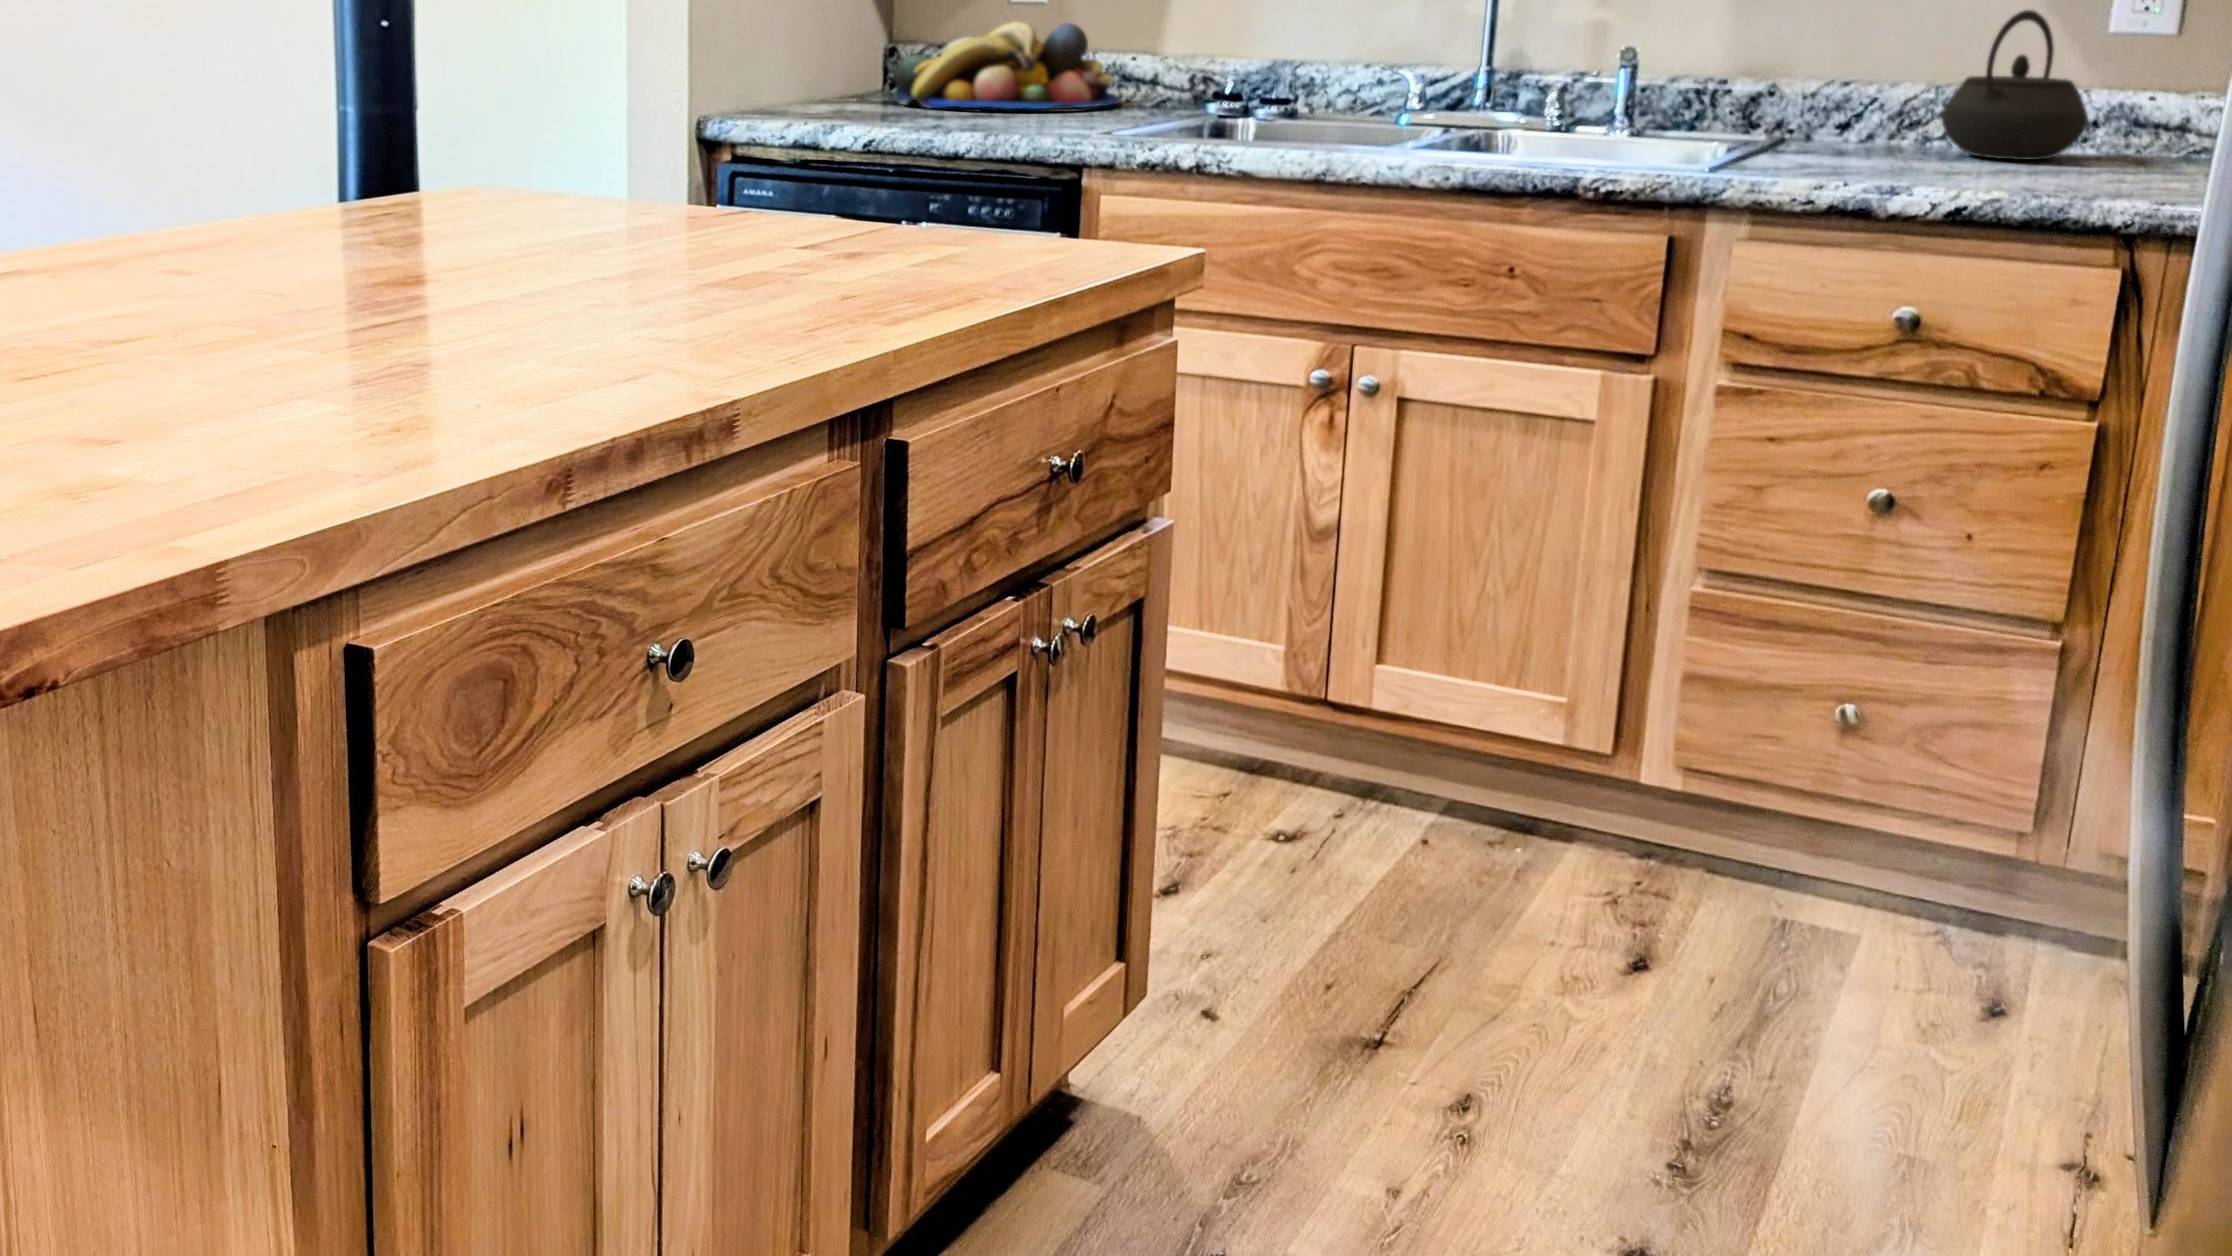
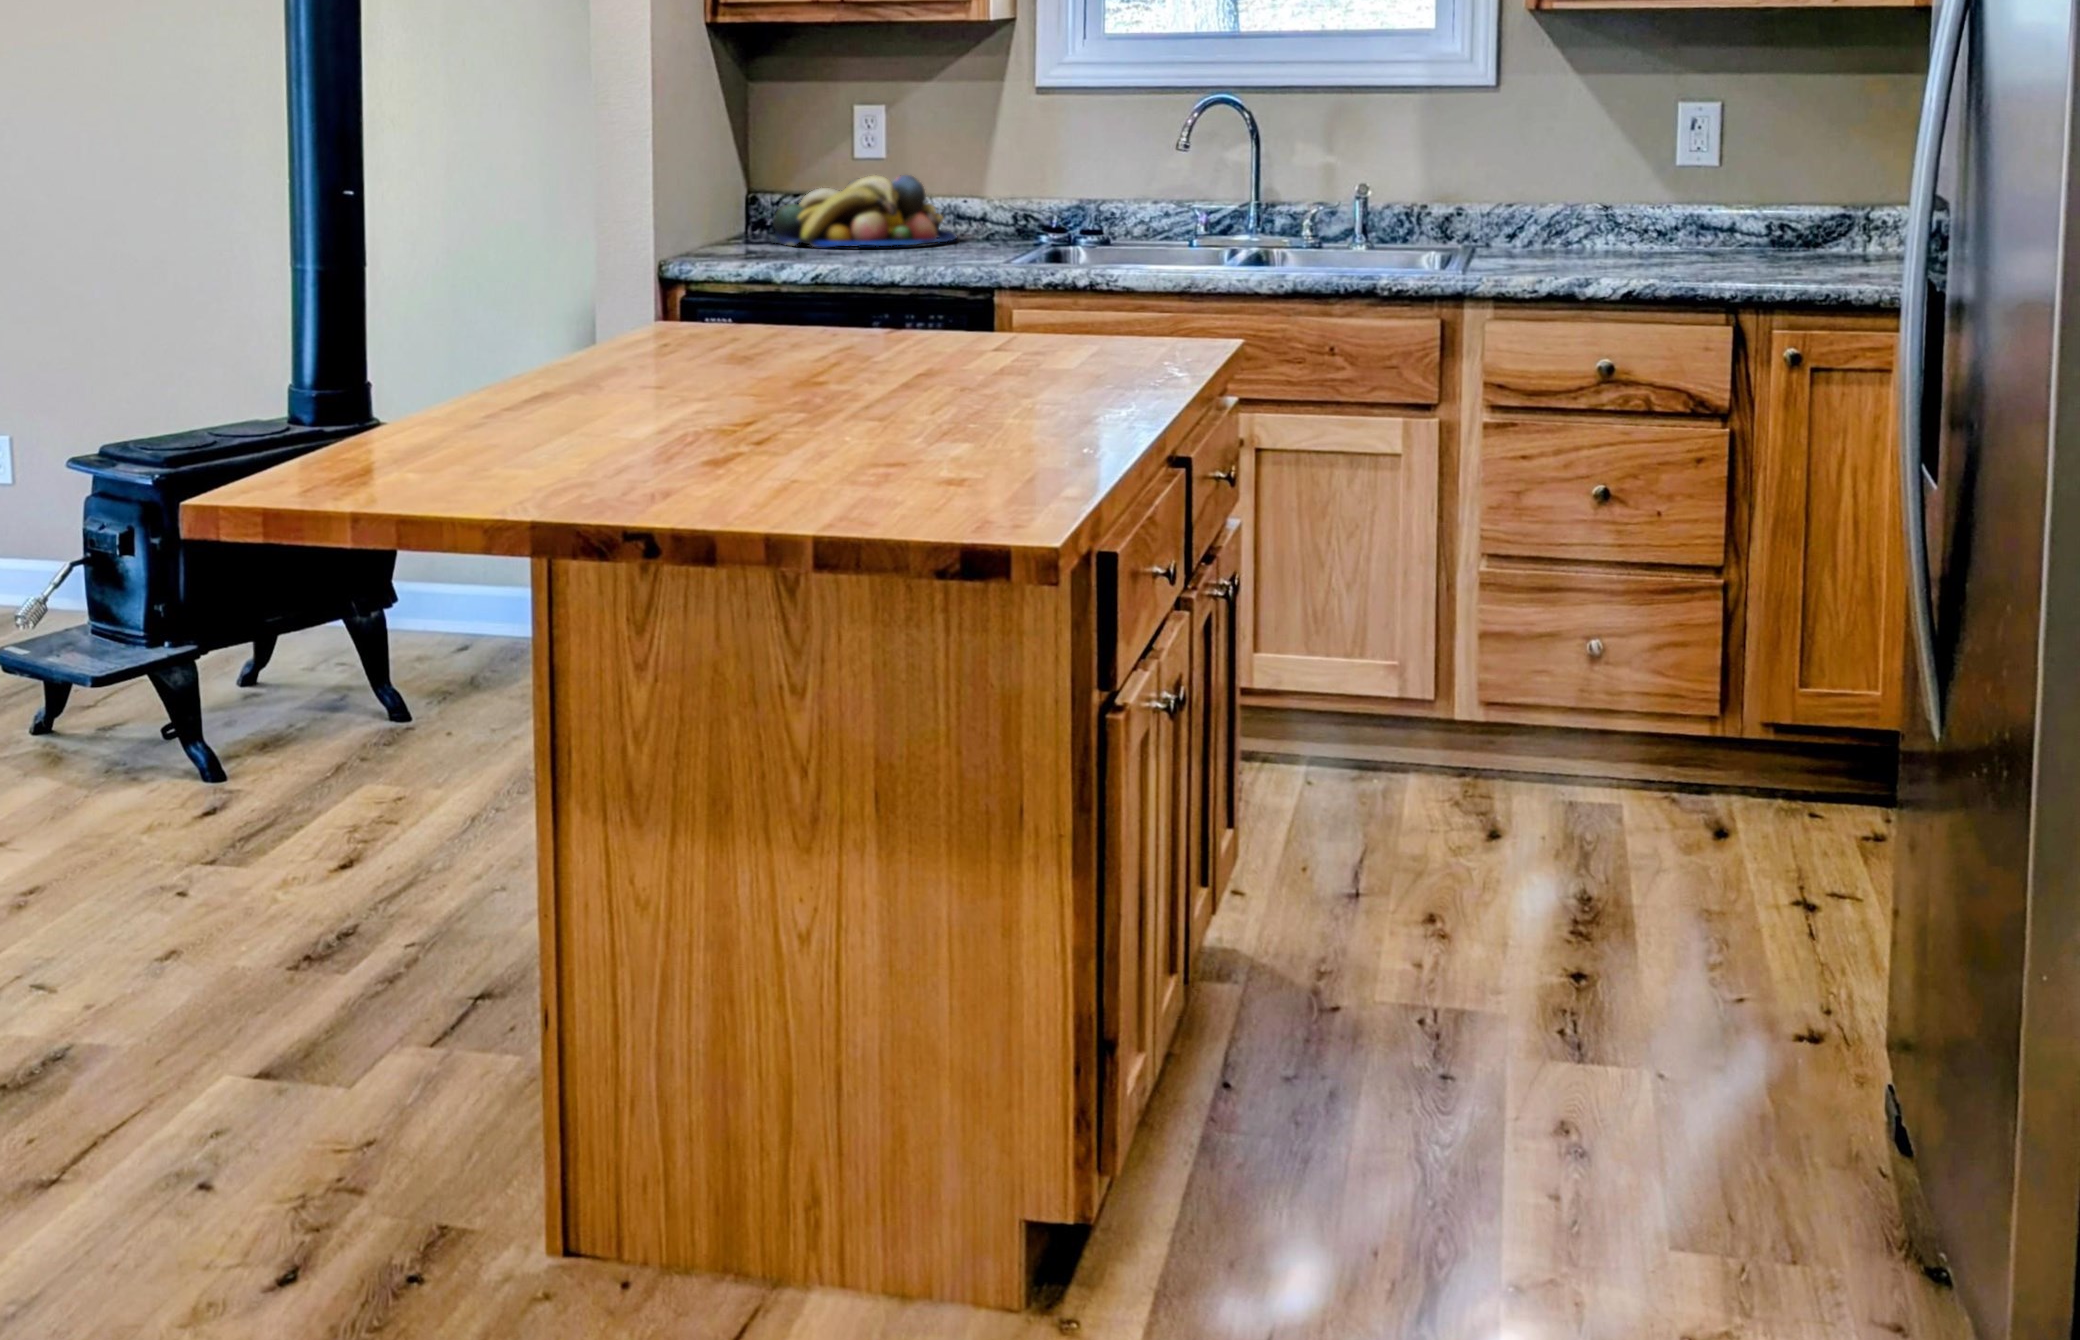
kettle: present [1941,10,2088,160] -> none [1582,151,1680,255]

